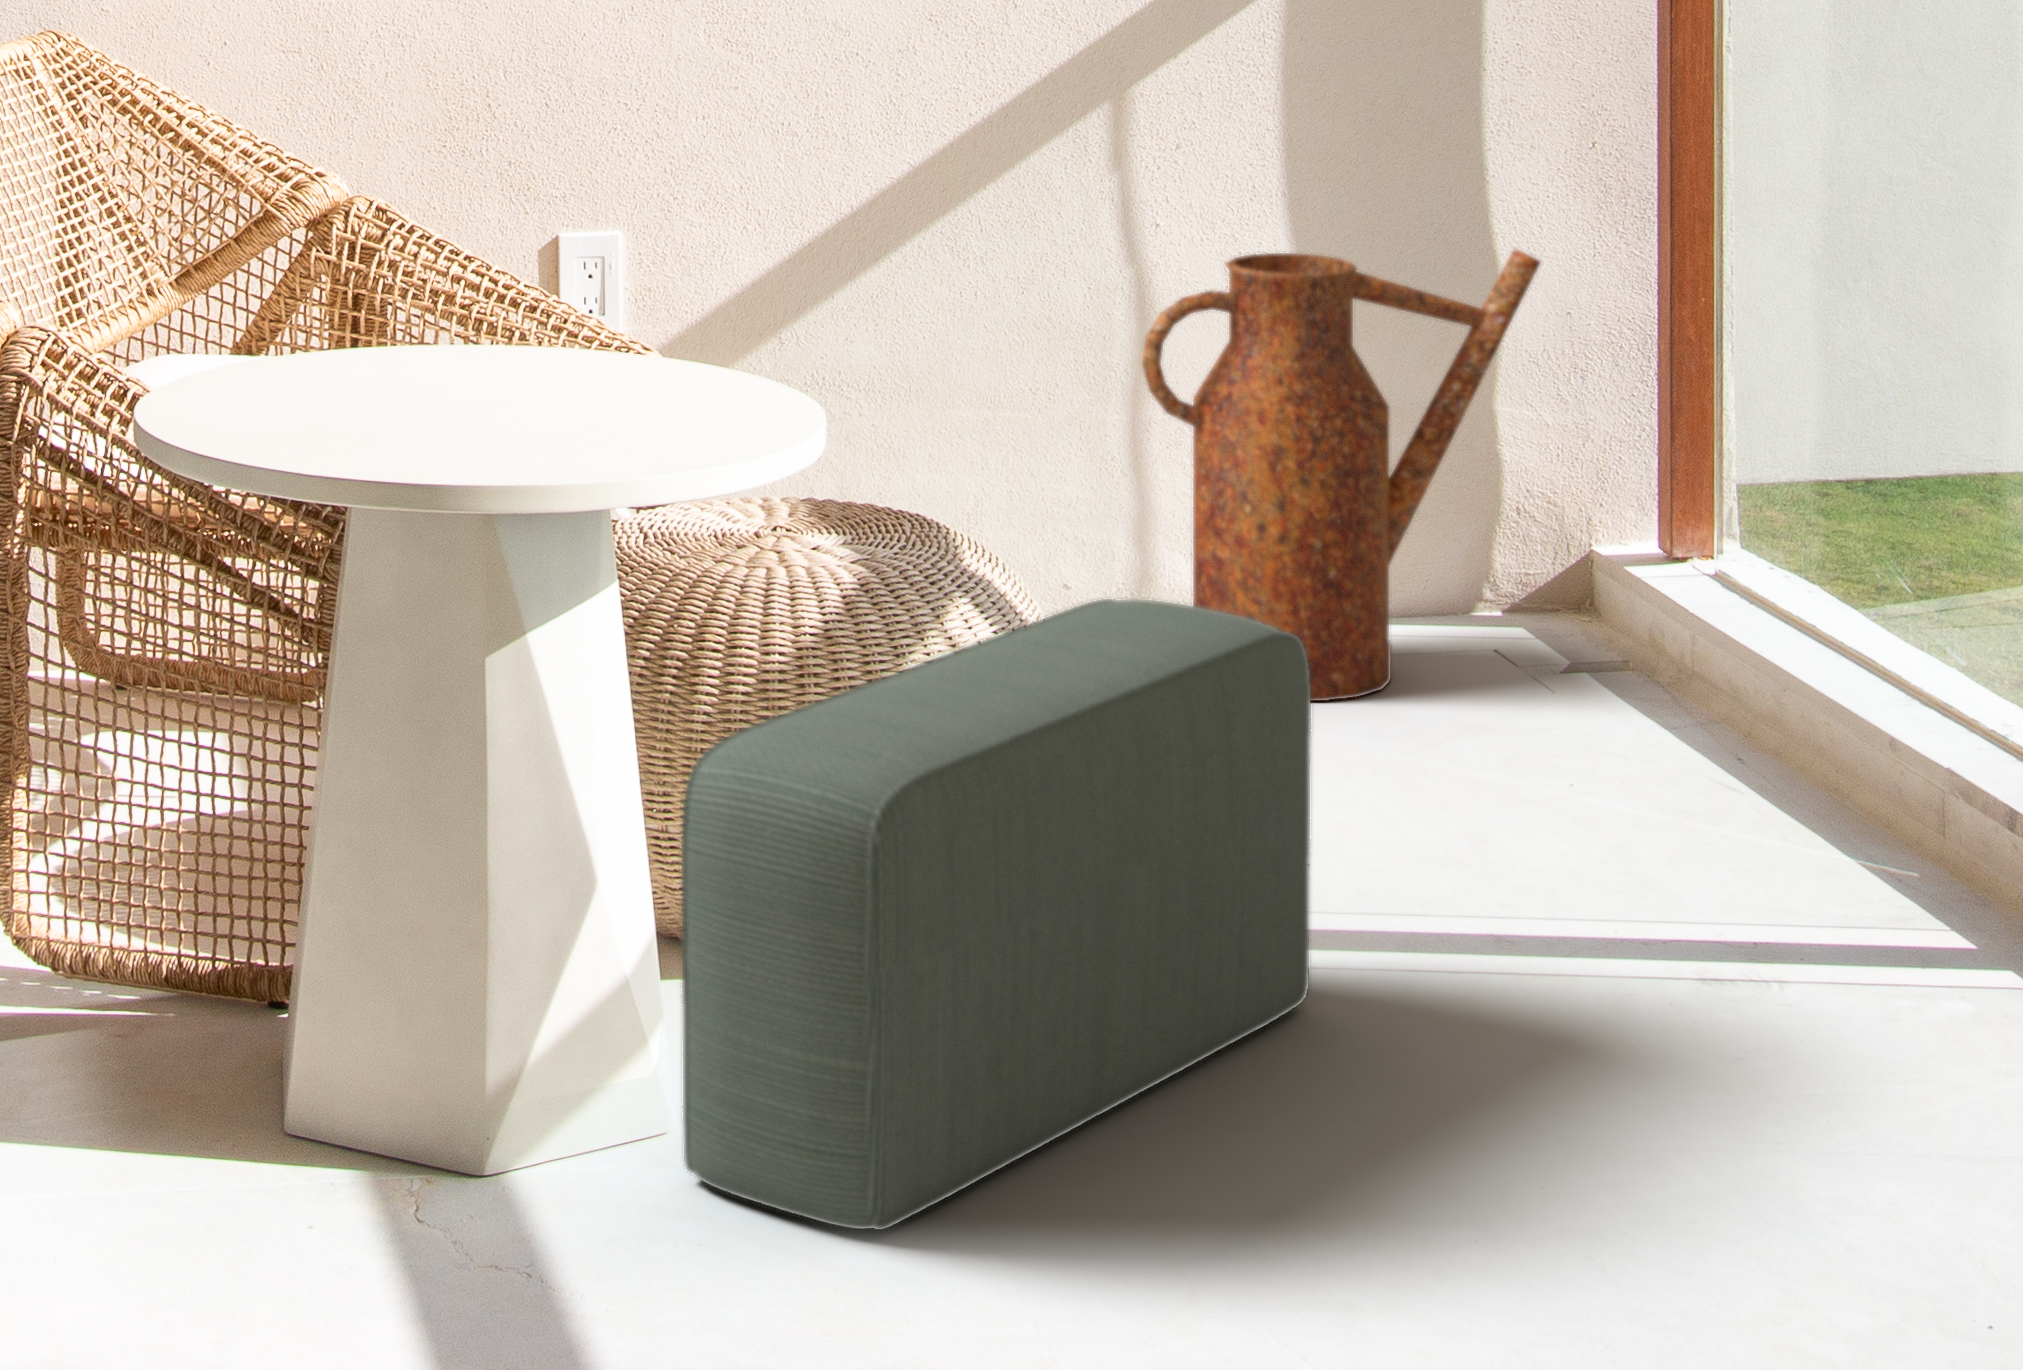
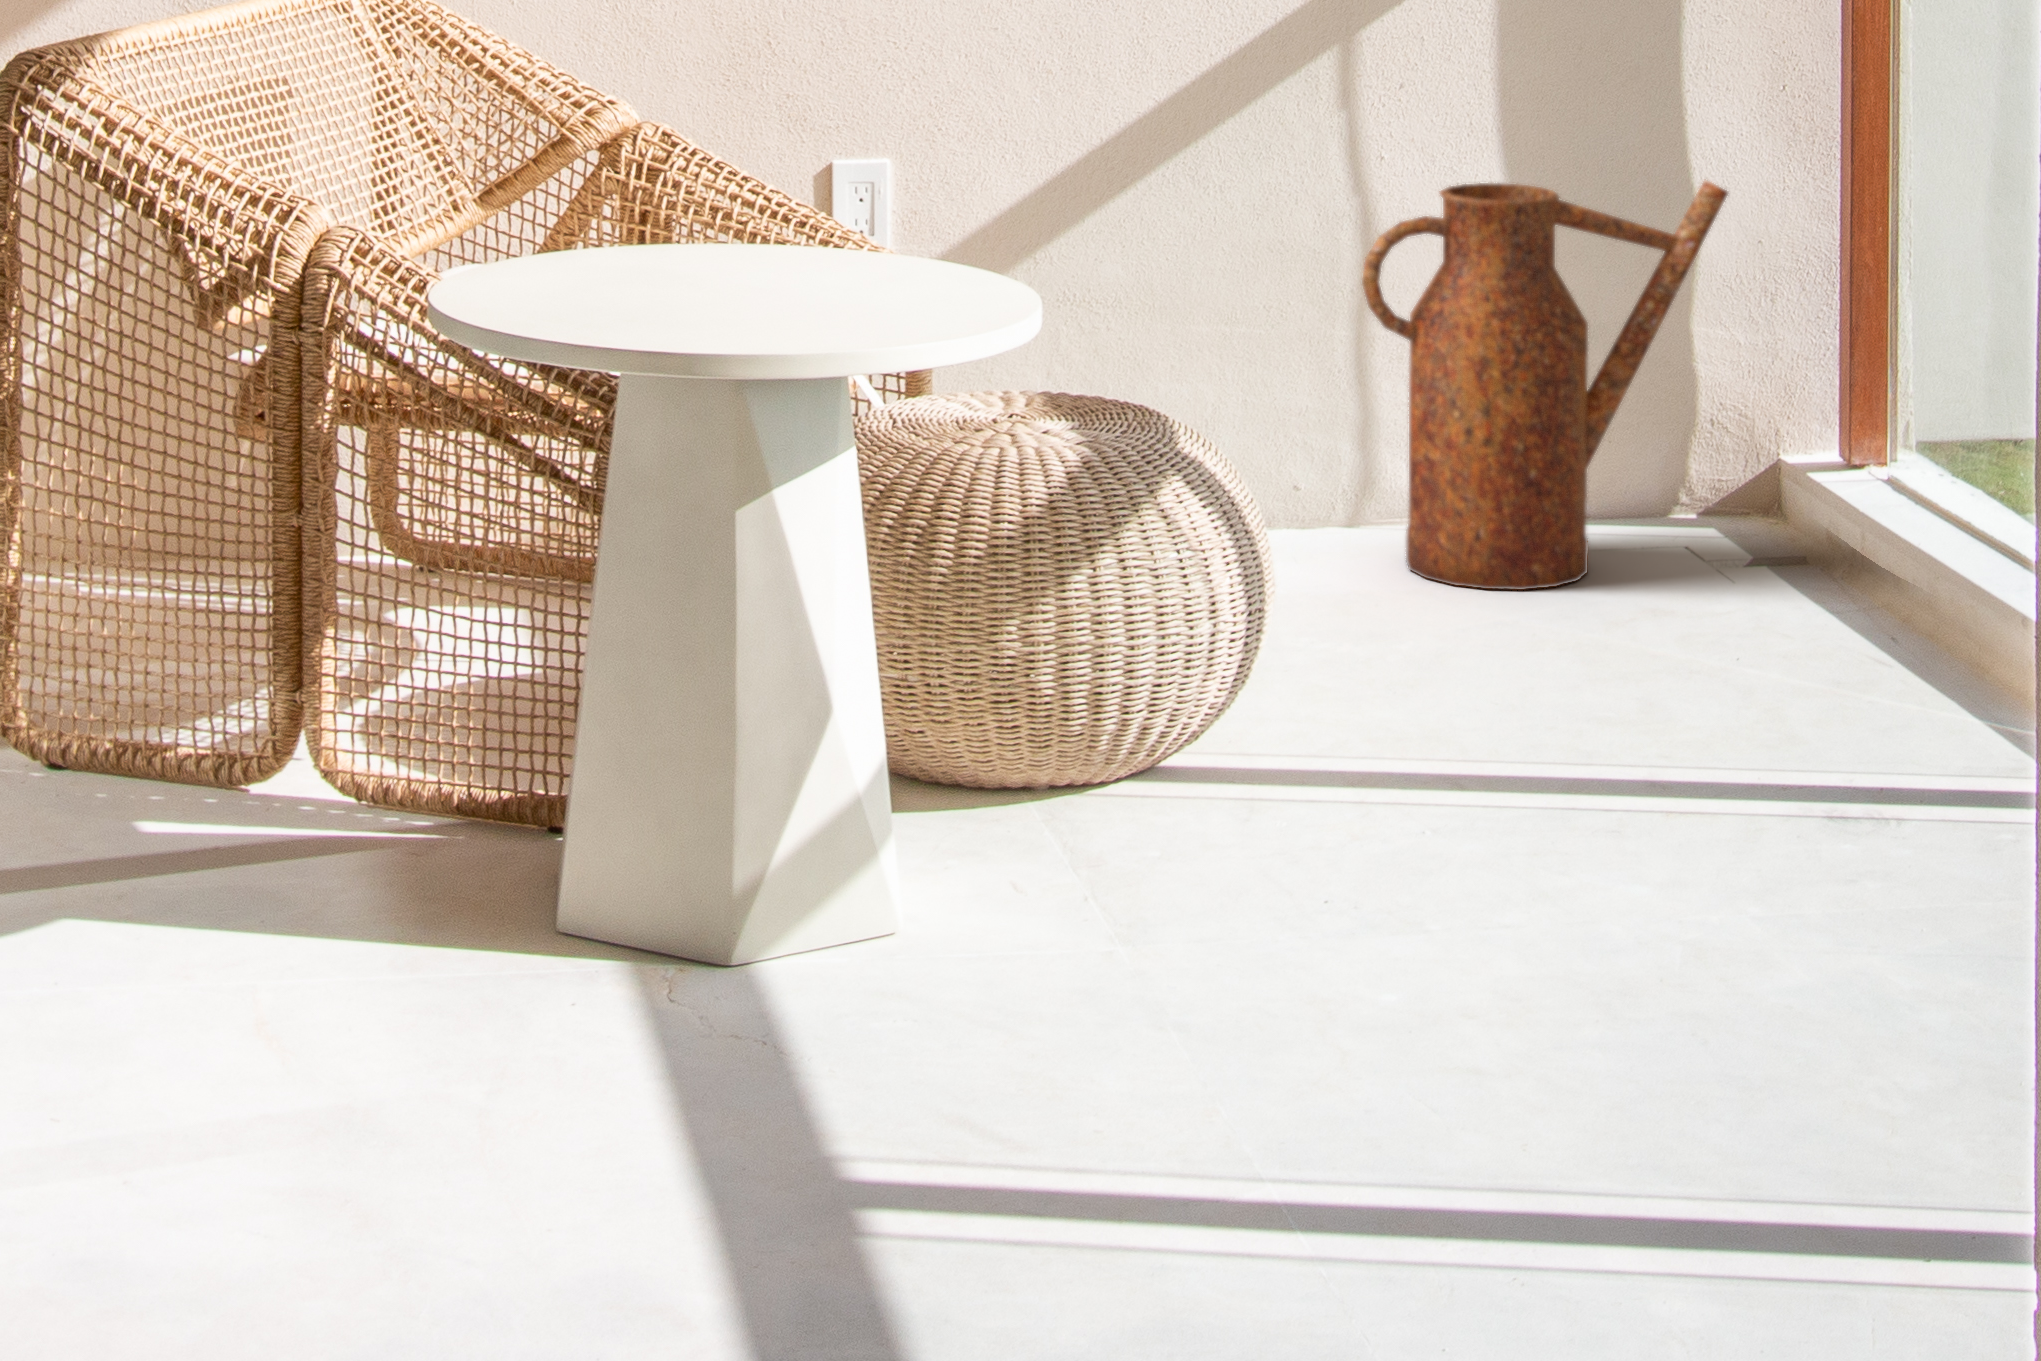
pouf: present [681,599,1311,1230] -> none [908,478,1483,1018]

